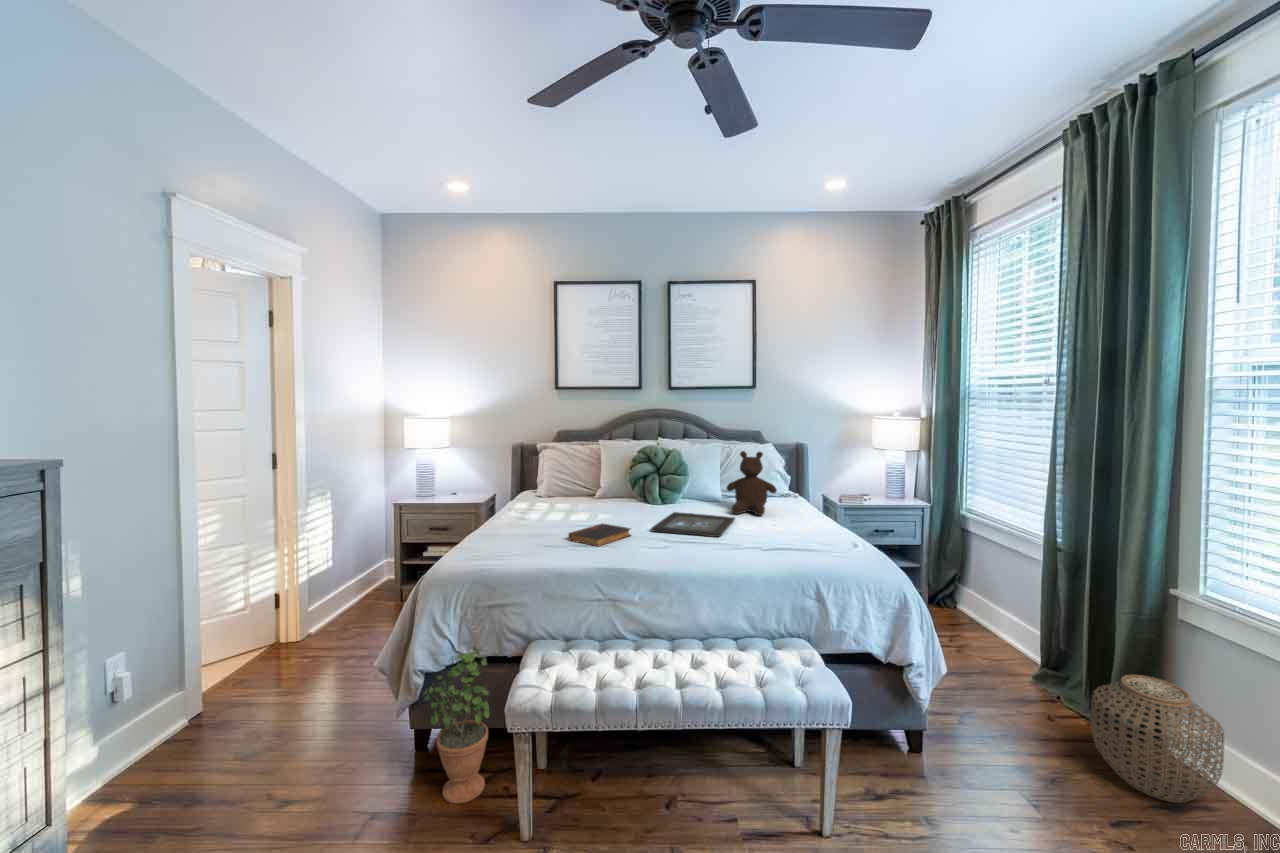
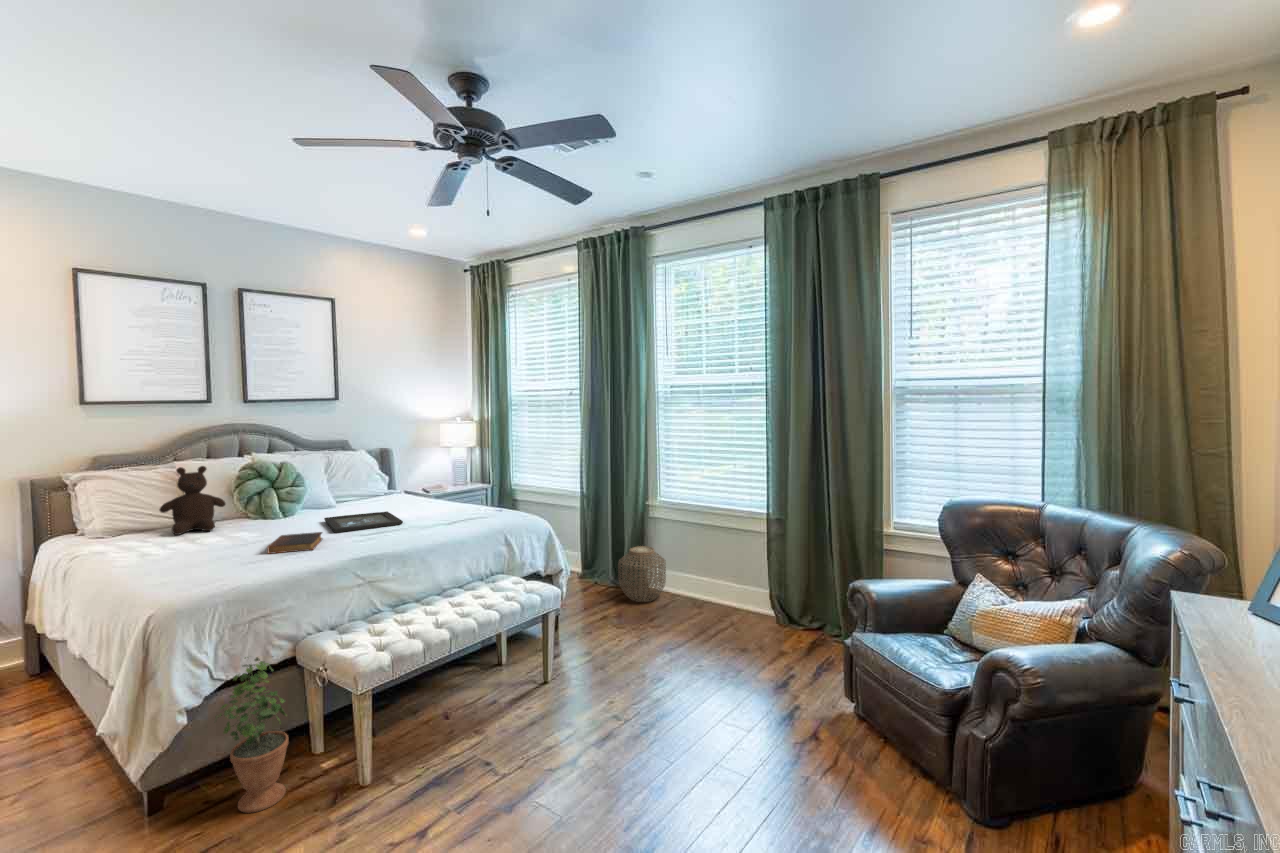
teddy bear: present [727,451,777,516] -> present [160,466,225,535]

